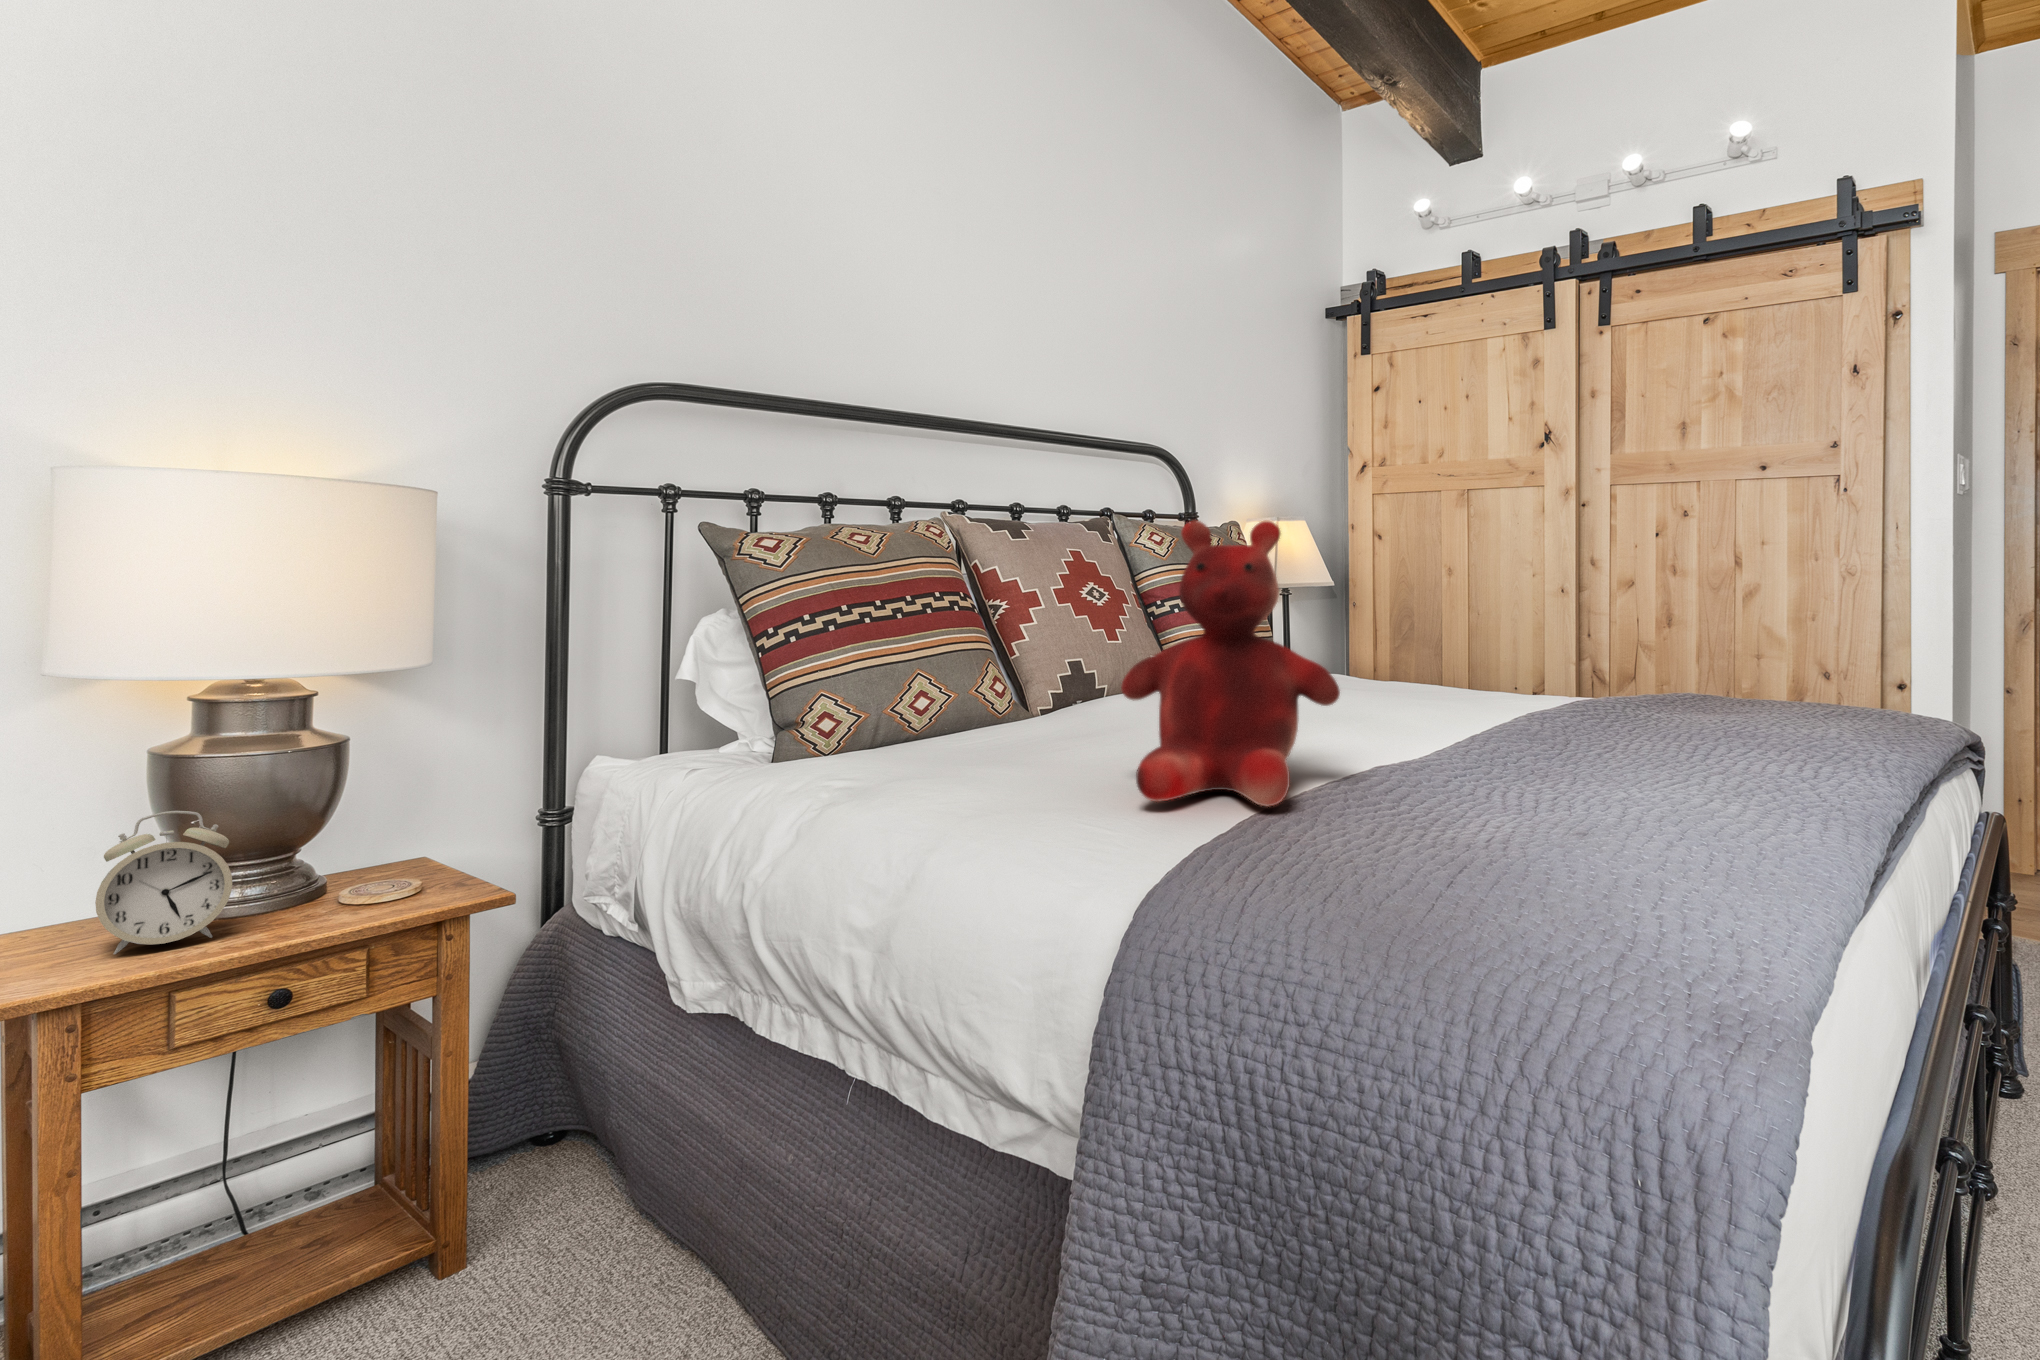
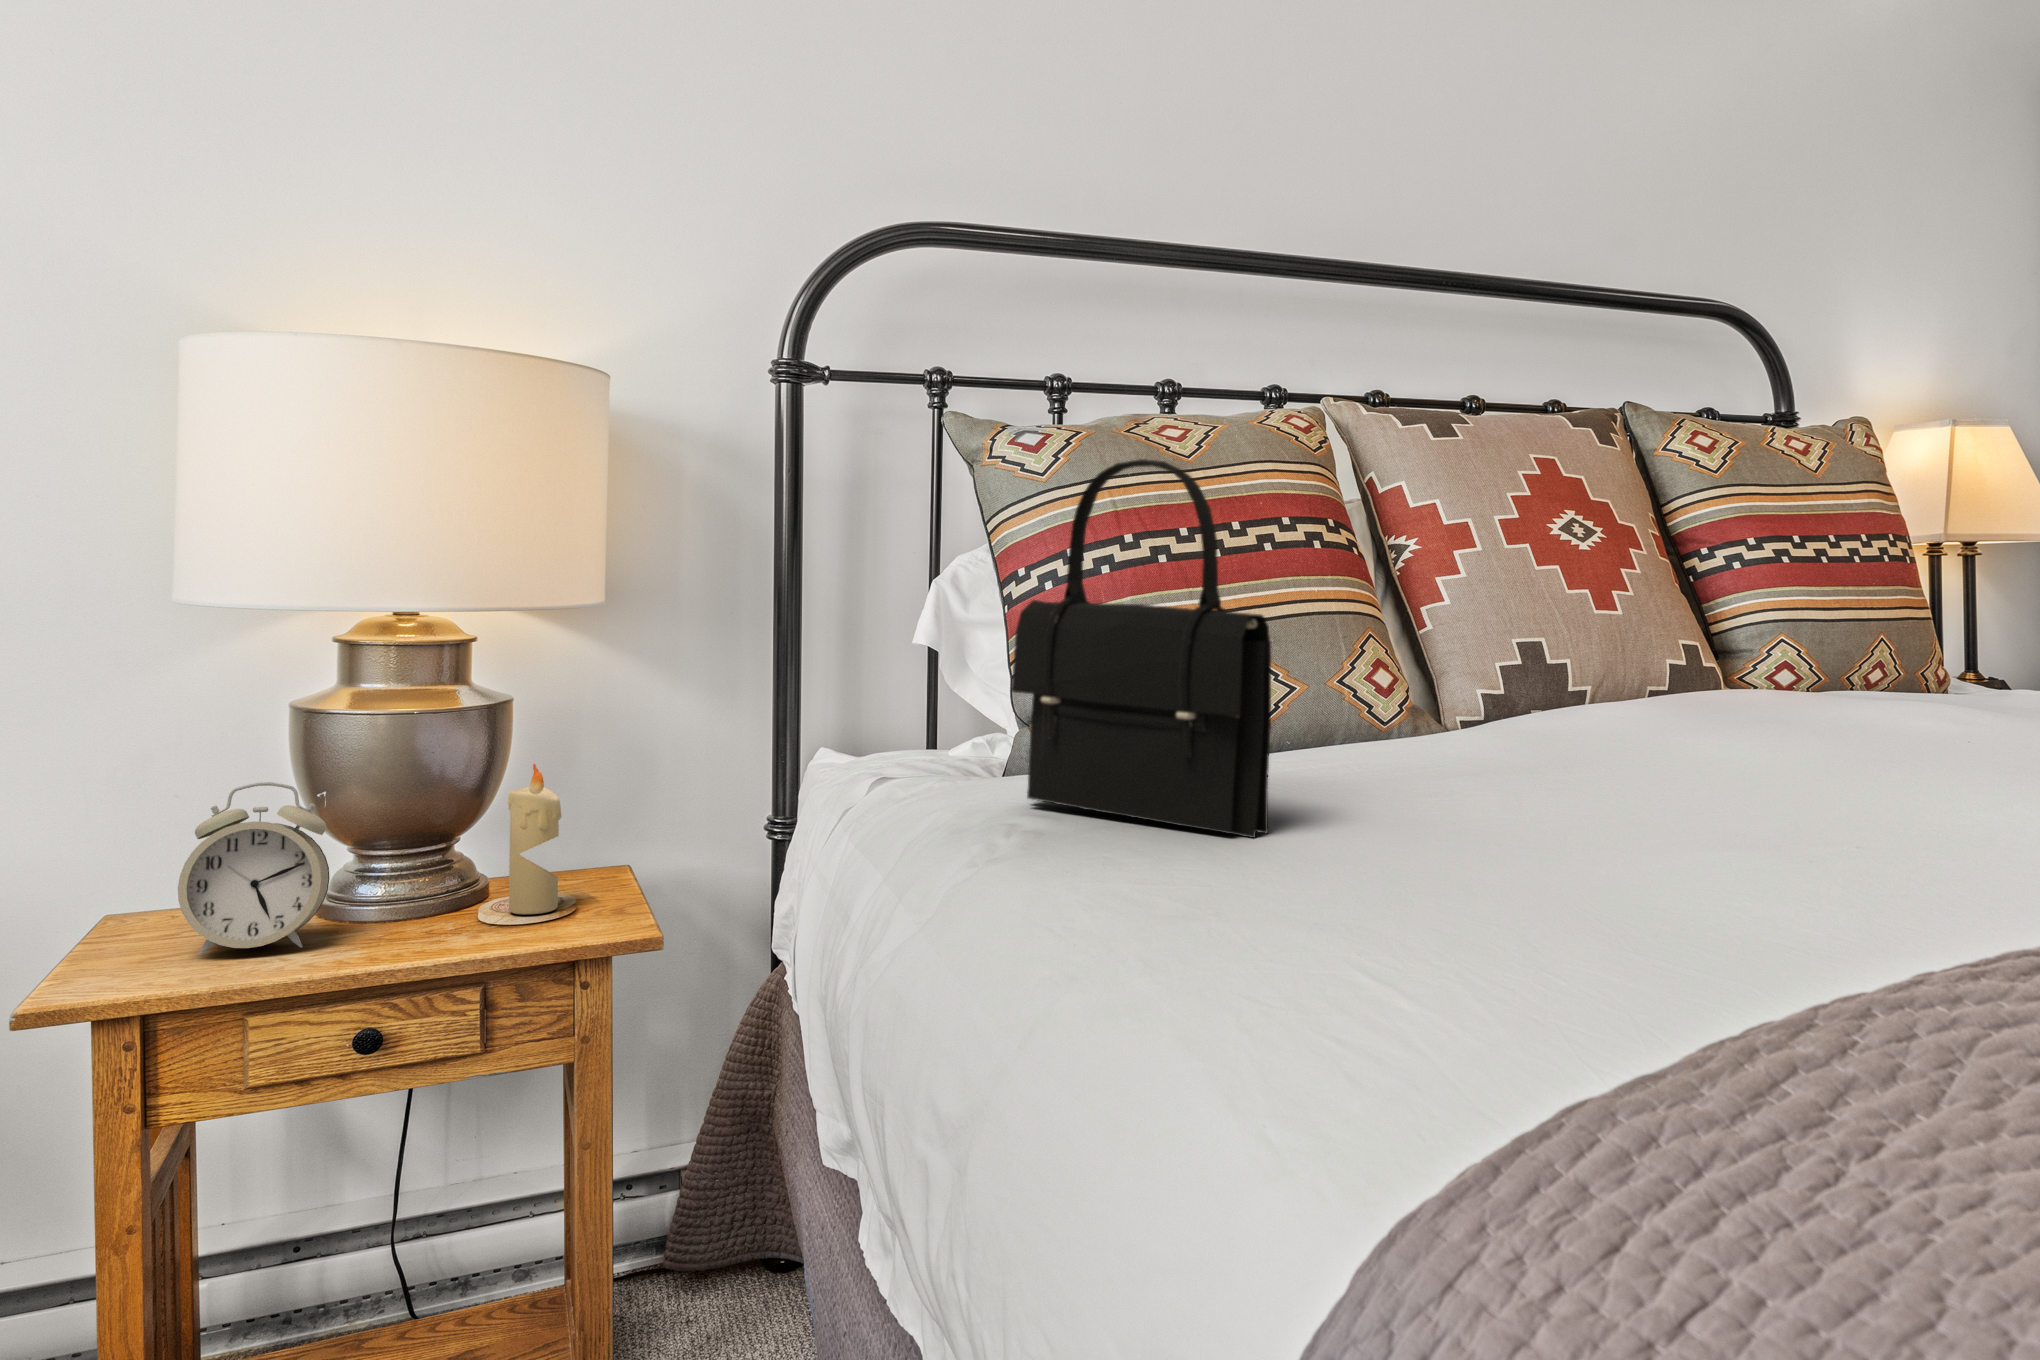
teddy bear: present [1121,520,1340,806] -> none [1463,354,1925,936]
handbag: none [812,563,993,784] -> present [1011,459,1271,838]
candle: none [376,780,423,894] -> present [508,763,562,914]

